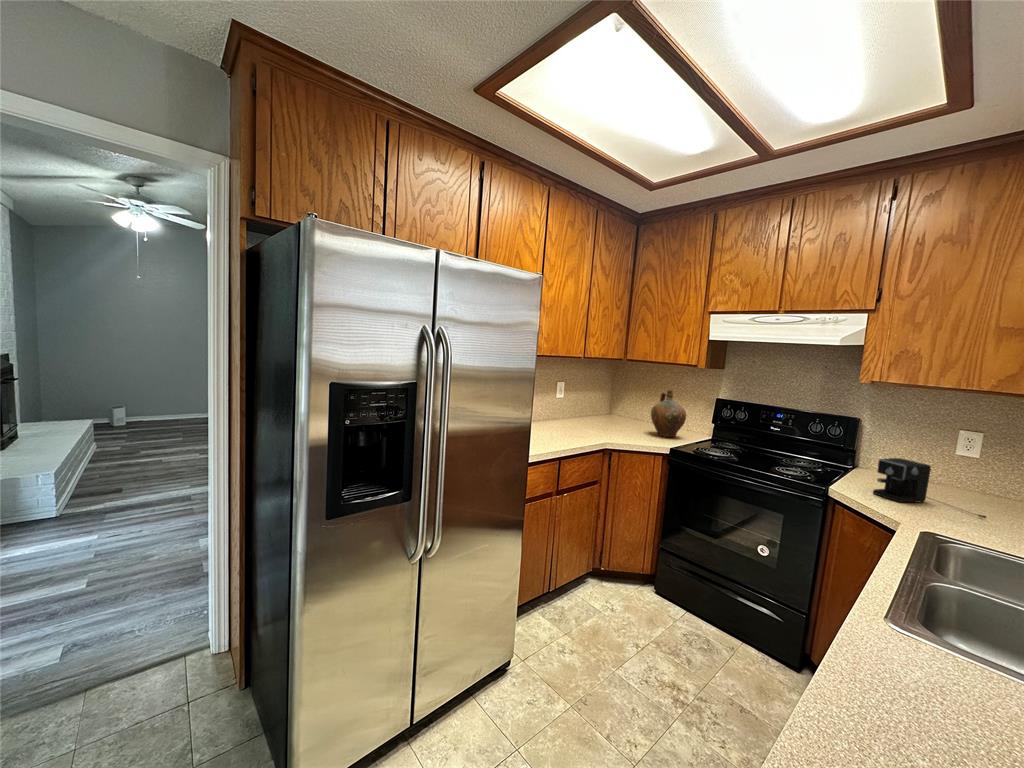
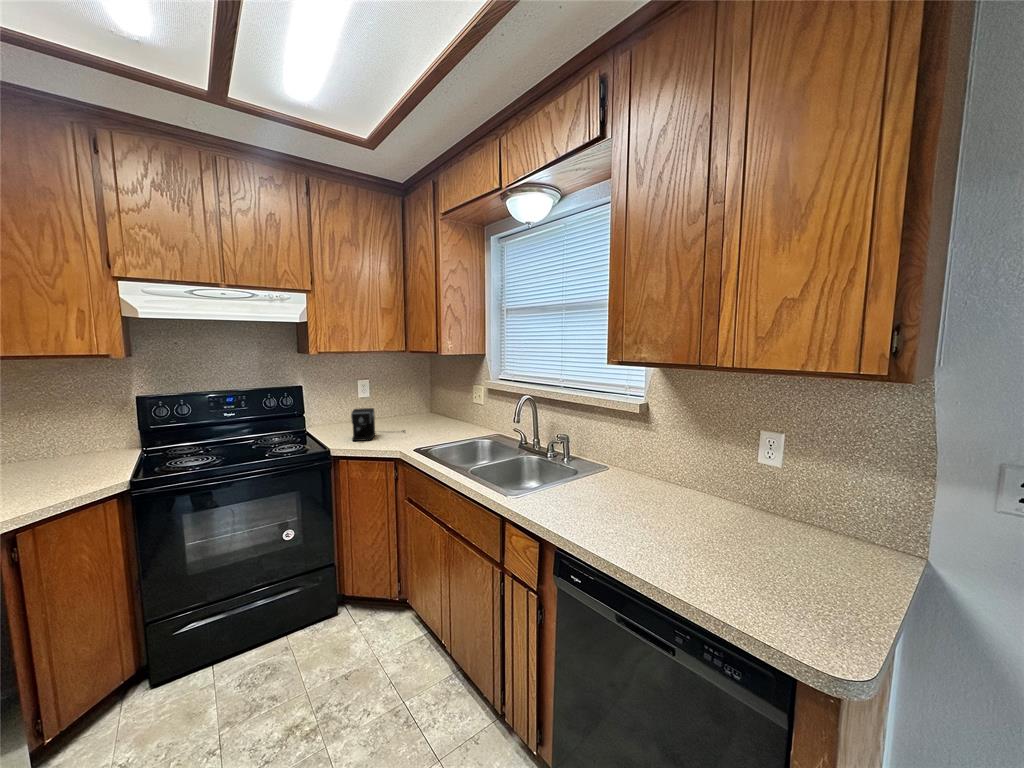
ceramic jug: present [651,390,686,437] -> none [30,399,109,474]

